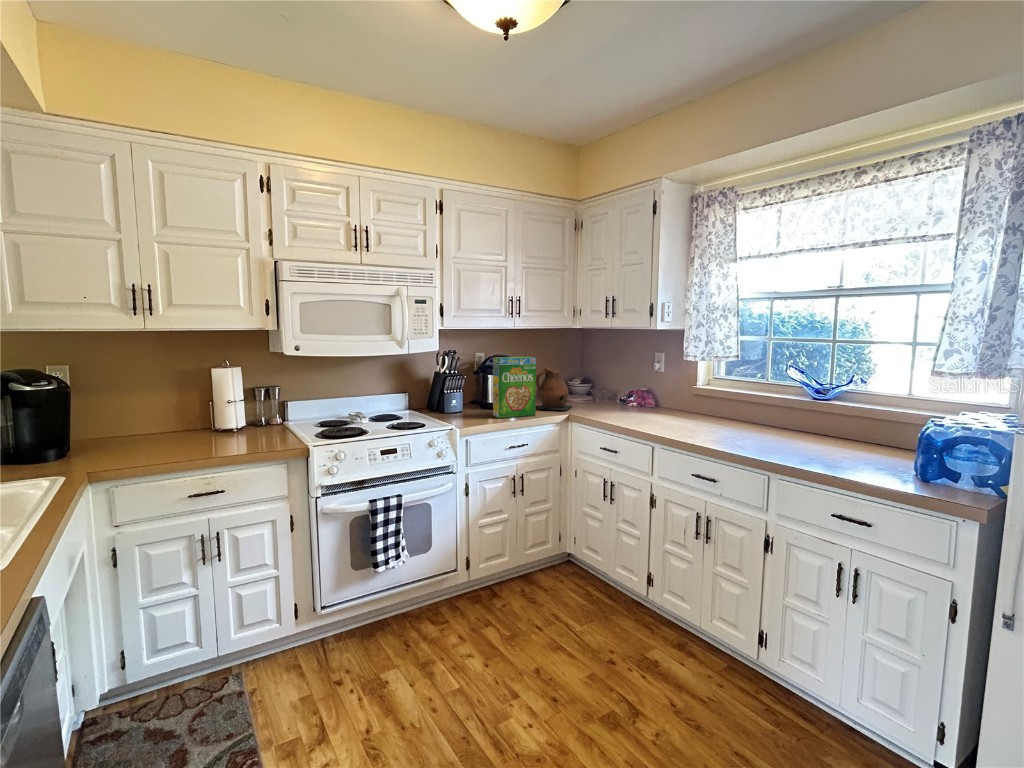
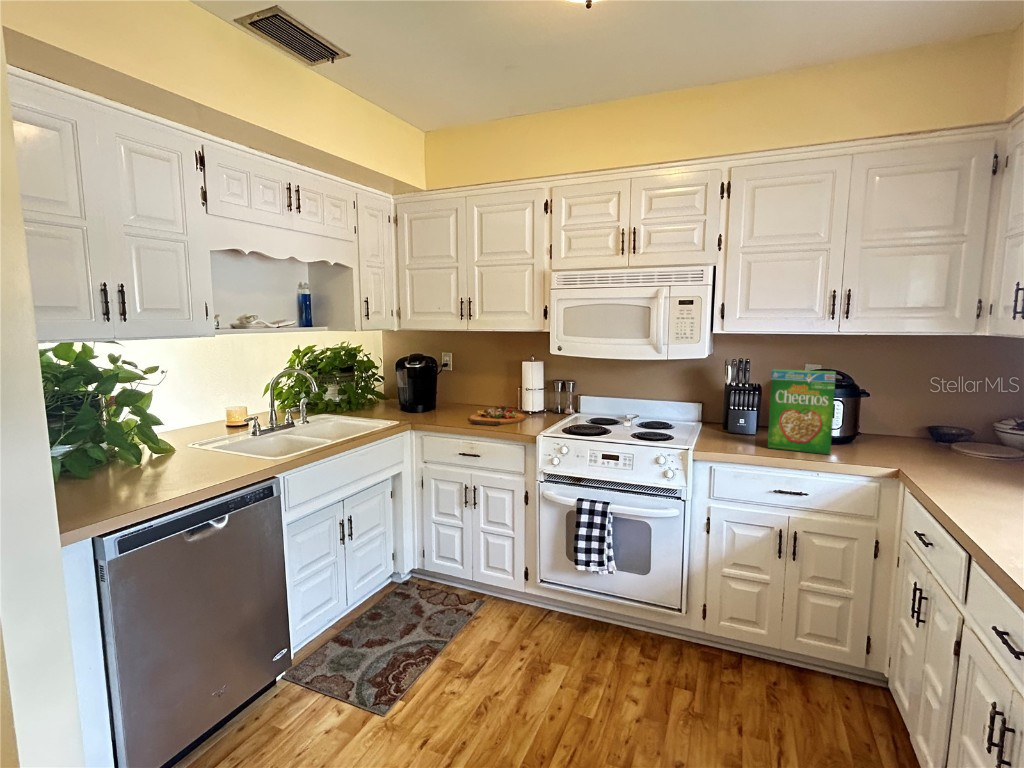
ceramic pitcher: present [536,367,572,410] -> none [859,388,934,457]
cutting board: none [164,424,249,452] -> present [469,406,526,426]

